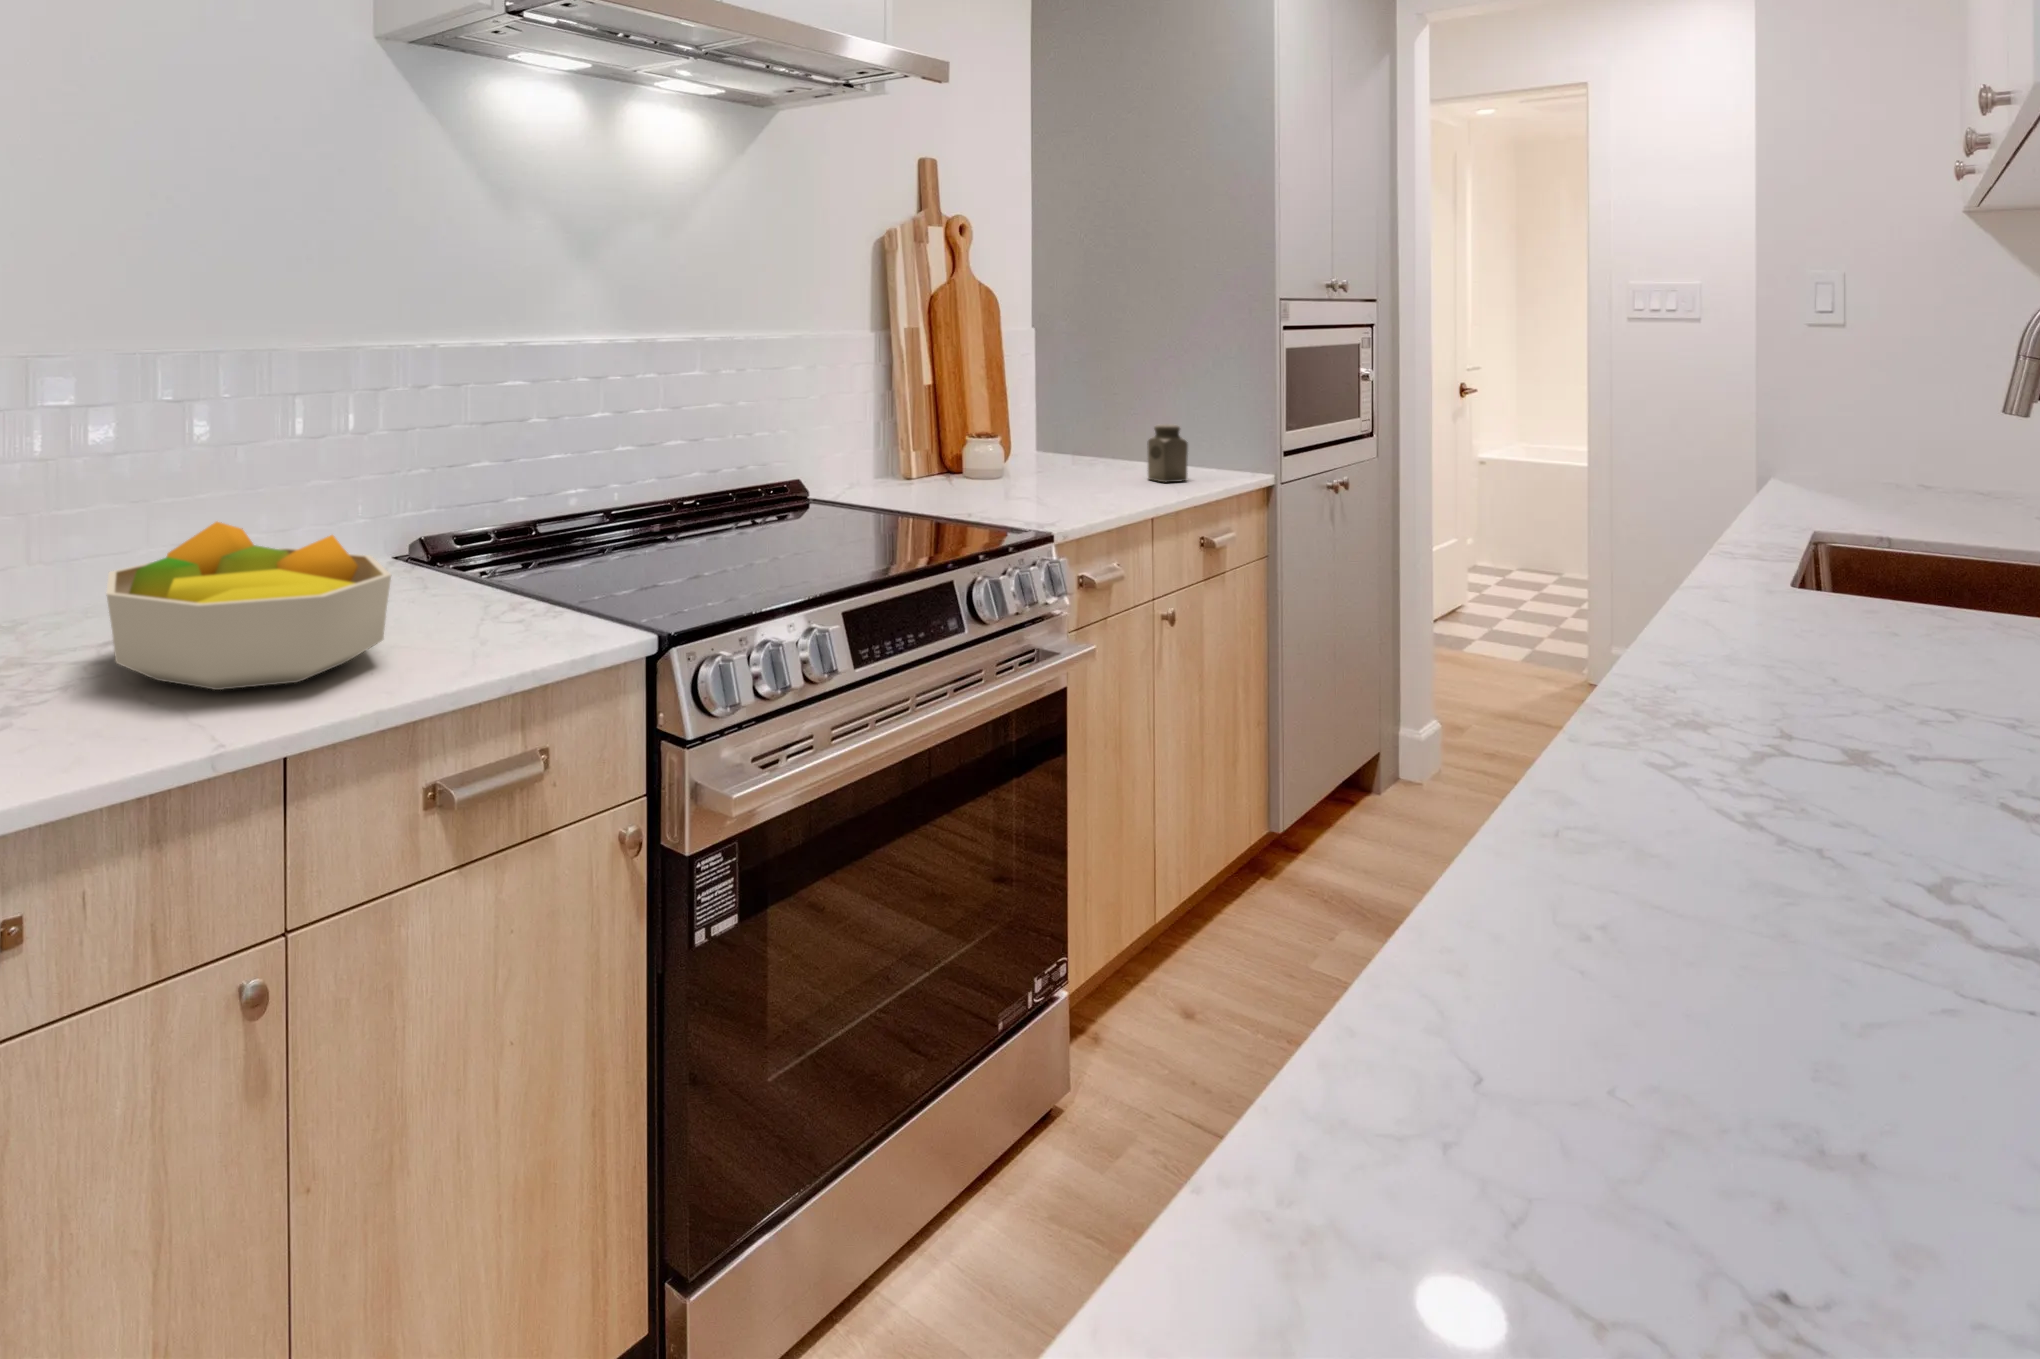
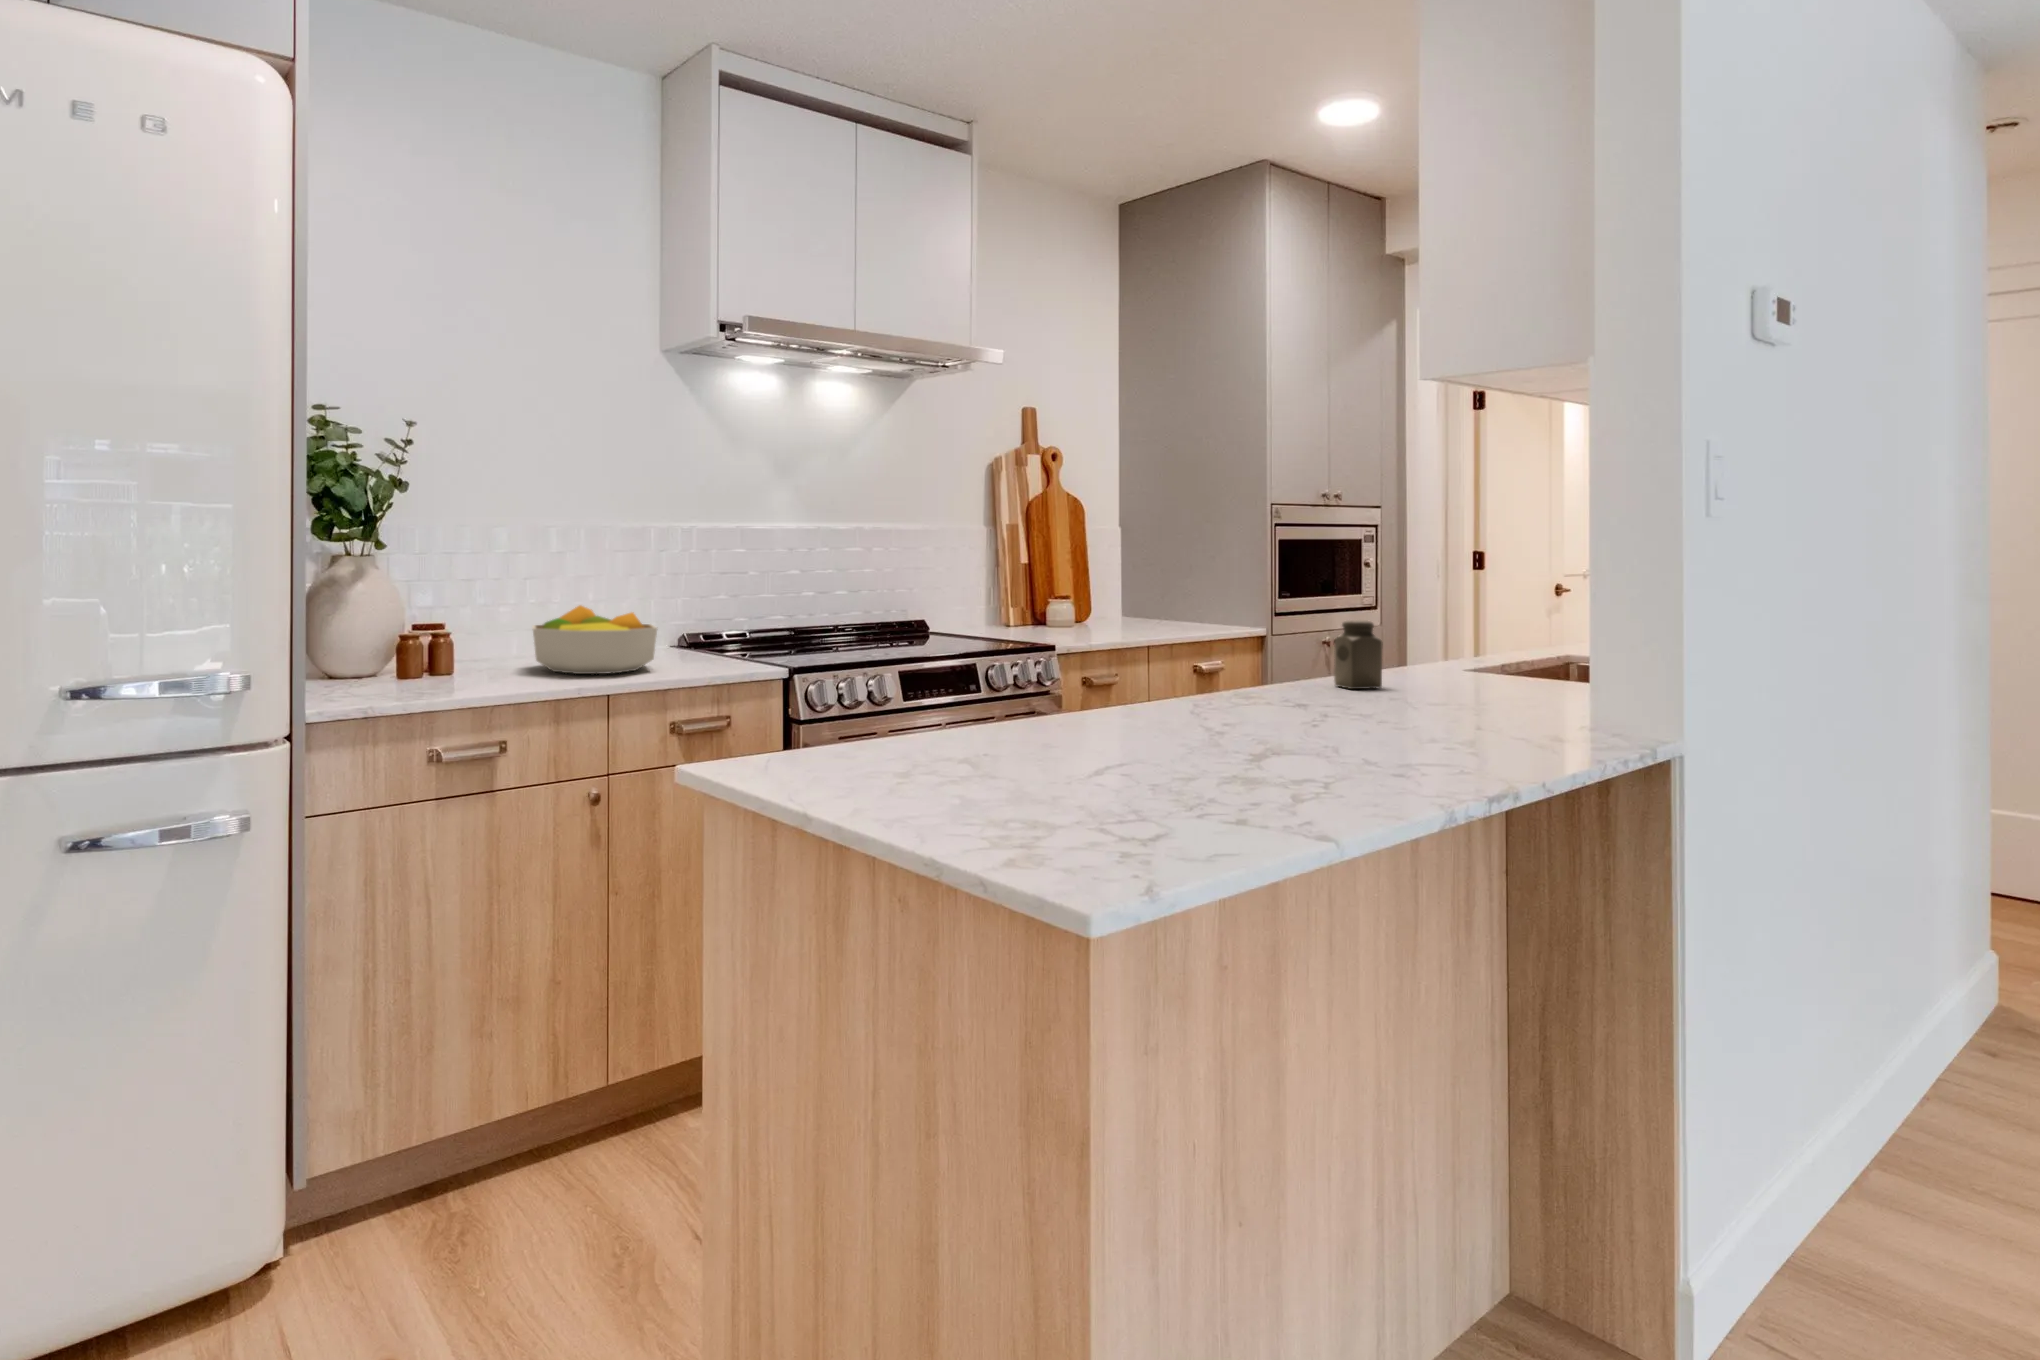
salt shaker: present [1147,424,1188,482] -> present [1334,620,1383,689]

